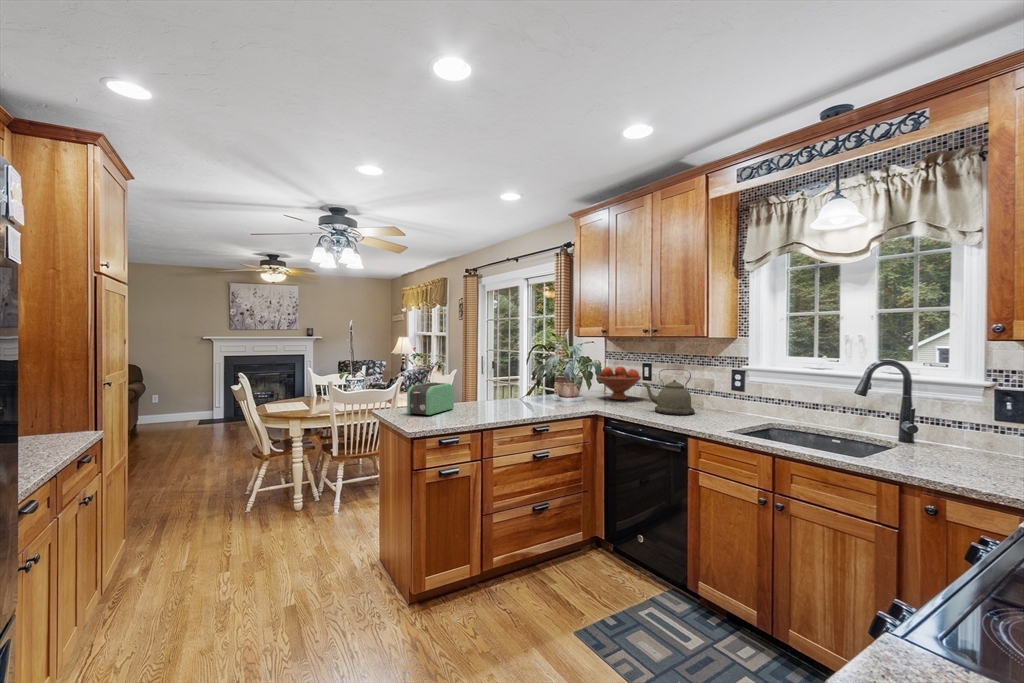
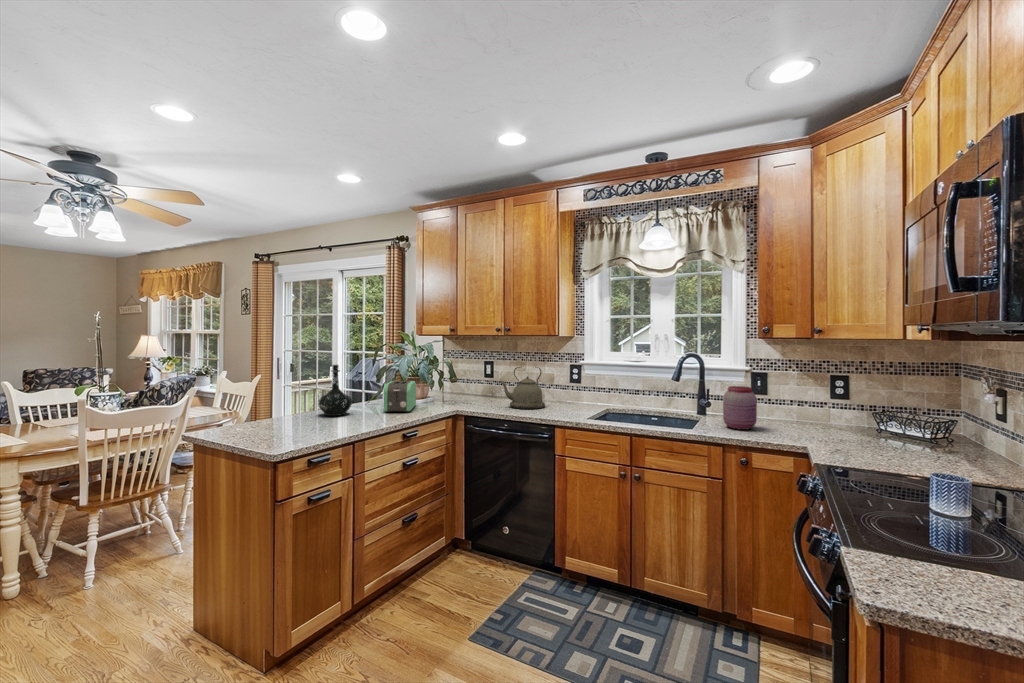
bottle: none [475,361,502,406] -> present [319,365,352,416]
fruit bowl: present [597,366,641,400] -> none [444,366,487,399]
toaster: present [407,383,454,416] -> present [384,381,416,412]
jar: none [920,406,978,468] -> present [723,386,757,430]

